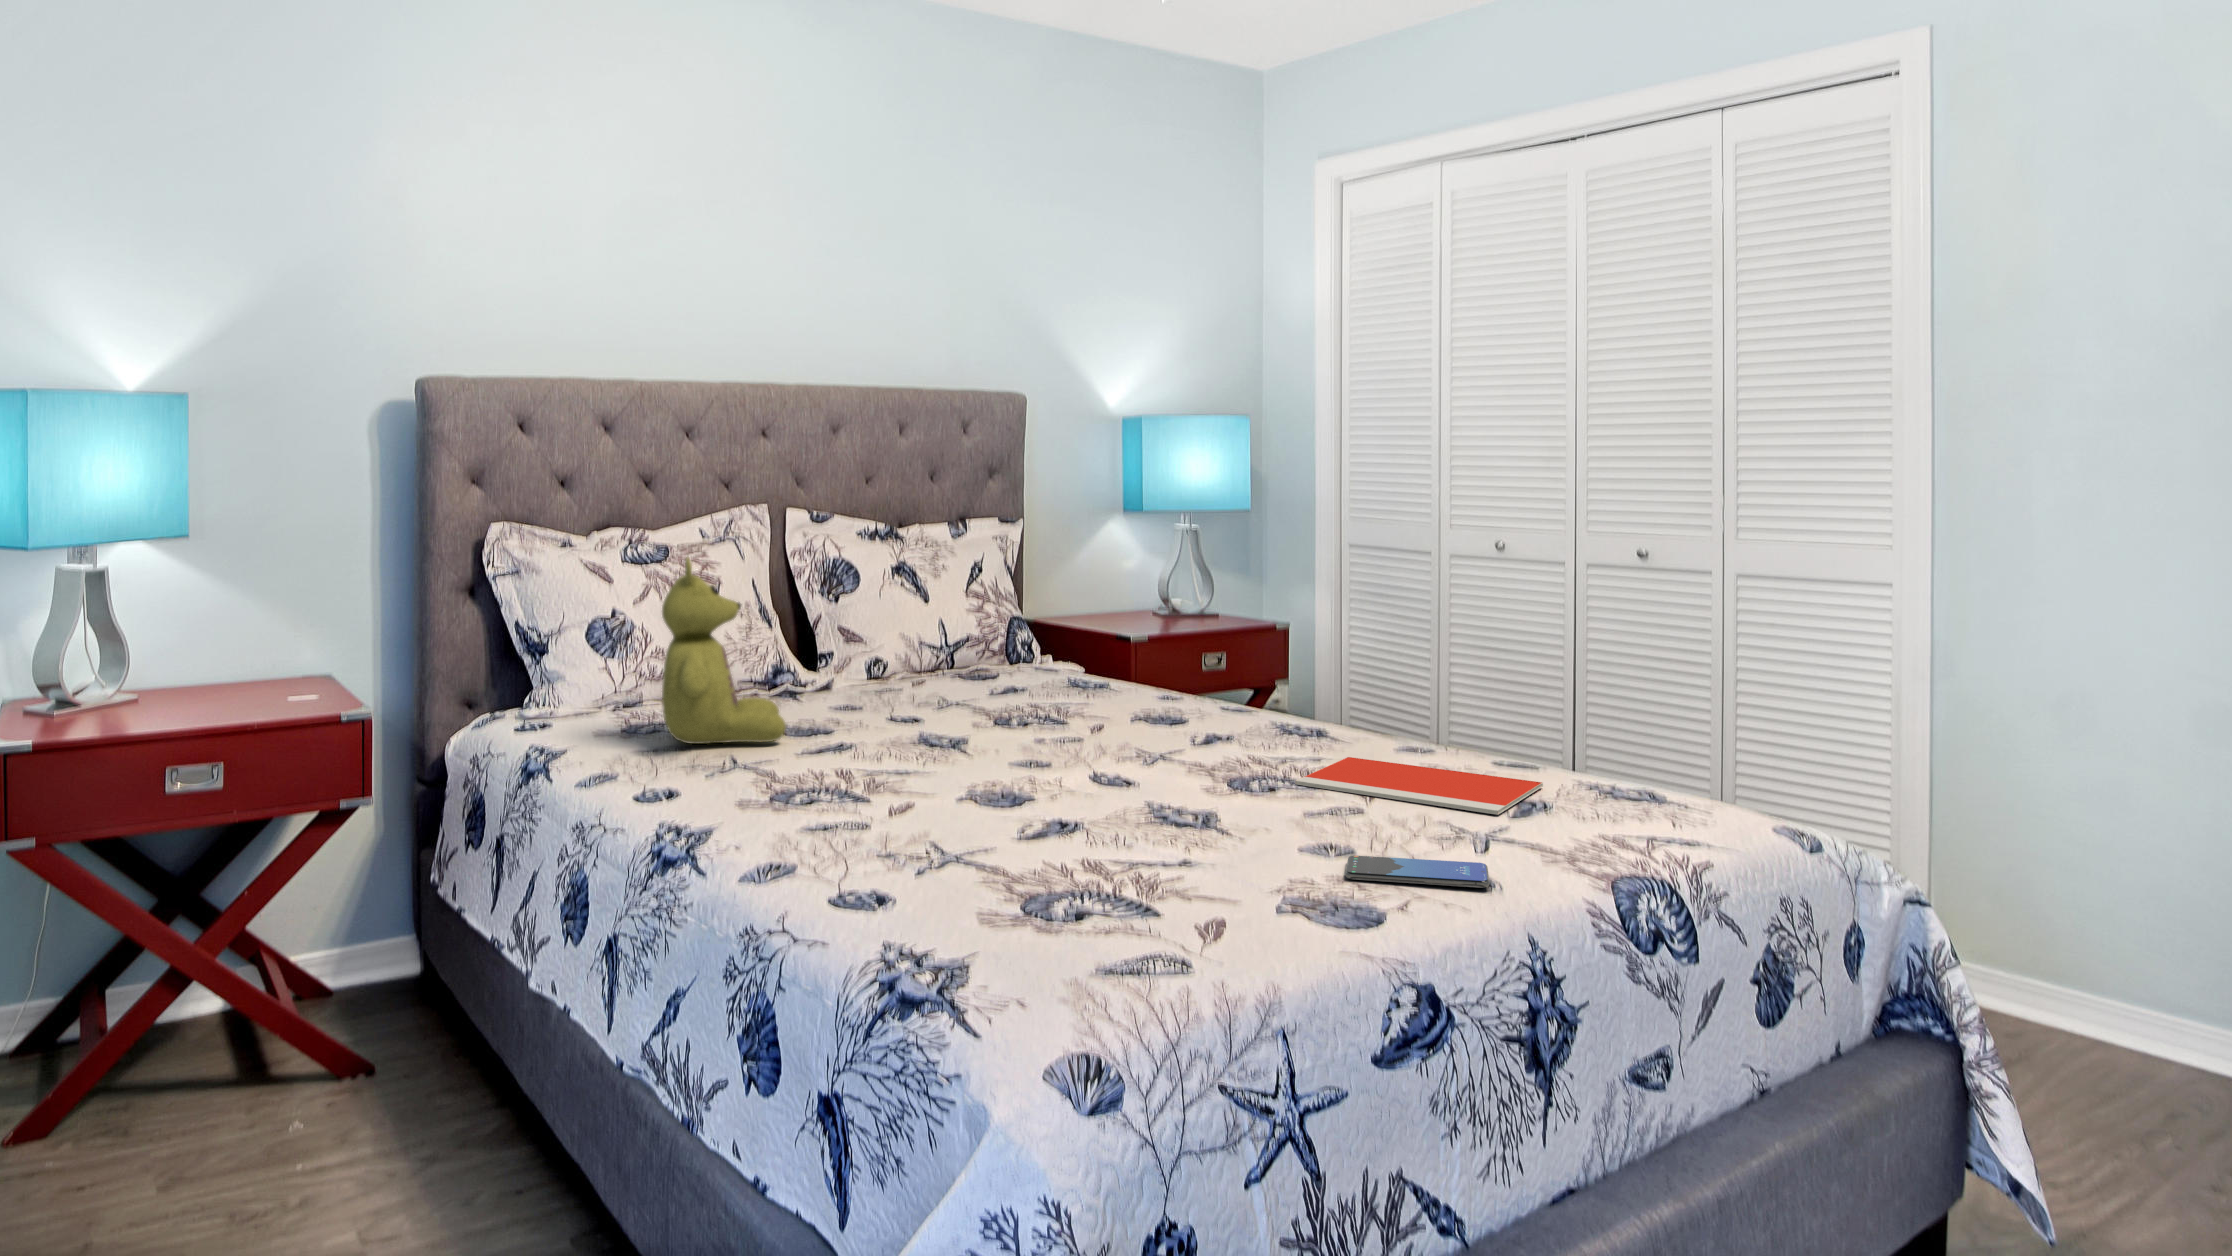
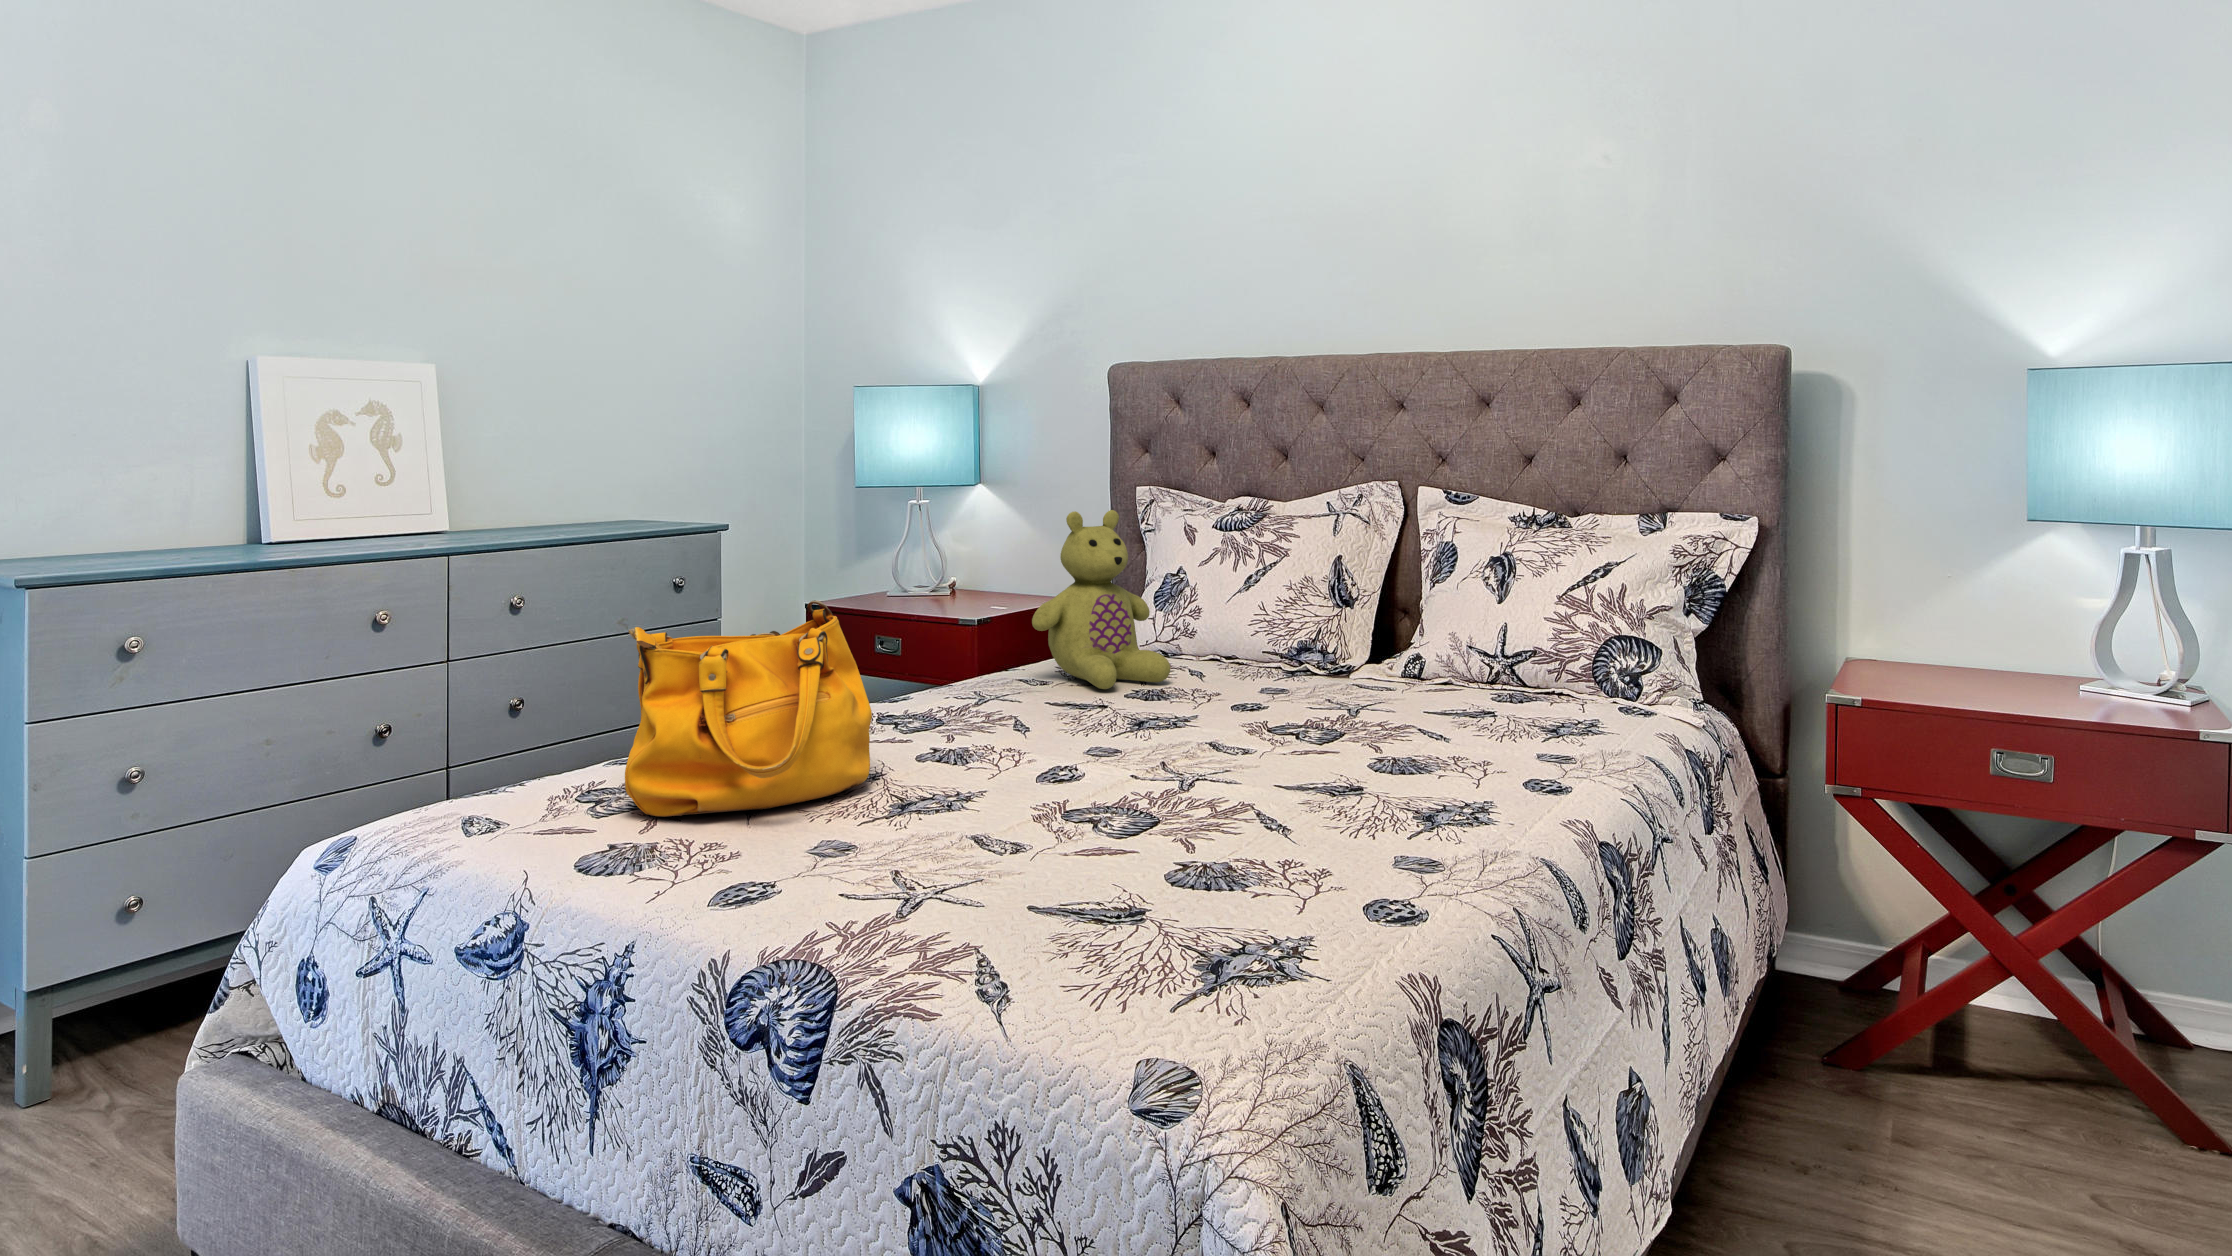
handbag: none [960,647,1228,905] -> present [625,600,872,817]
notebook: present [1295,757,1543,815] -> none [1011,826,1232,919]
smartphone: present [1345,855,1490,888] -> none [708,855,797,904]

